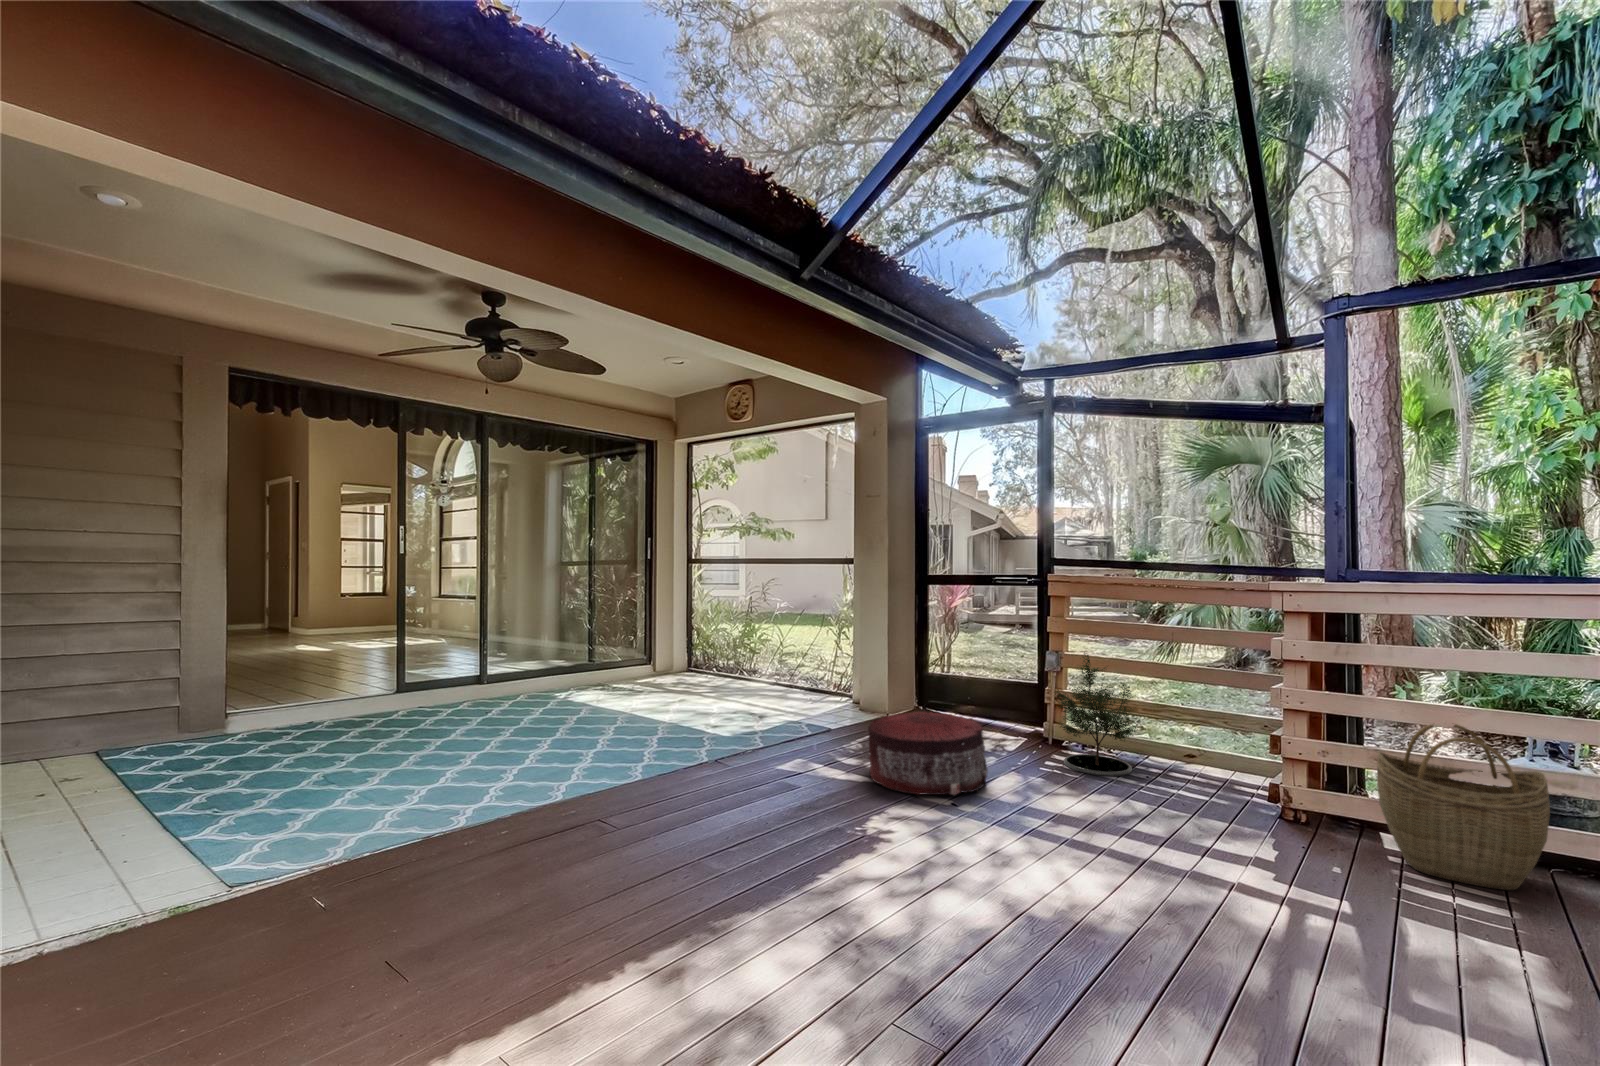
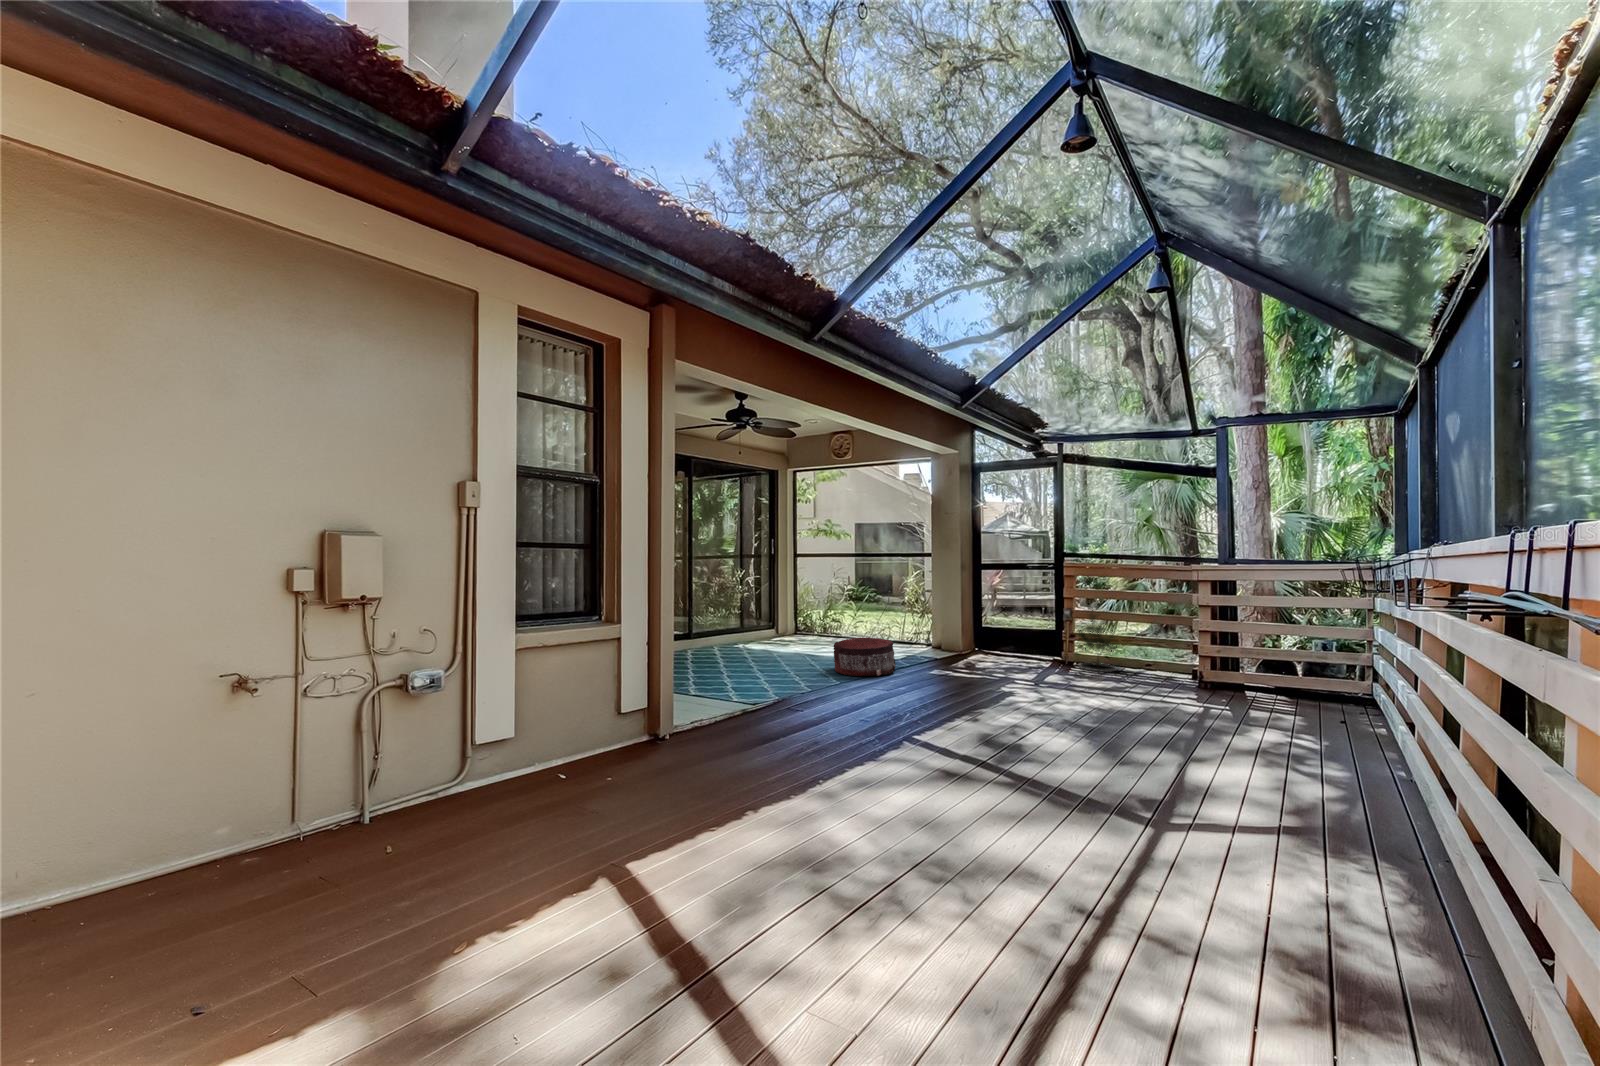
pouf: present [868,712,988,795] -> present [834,637,896,676]
woven basket: present [1377,723,1550,890] -> none [1243,630,1315,702]

